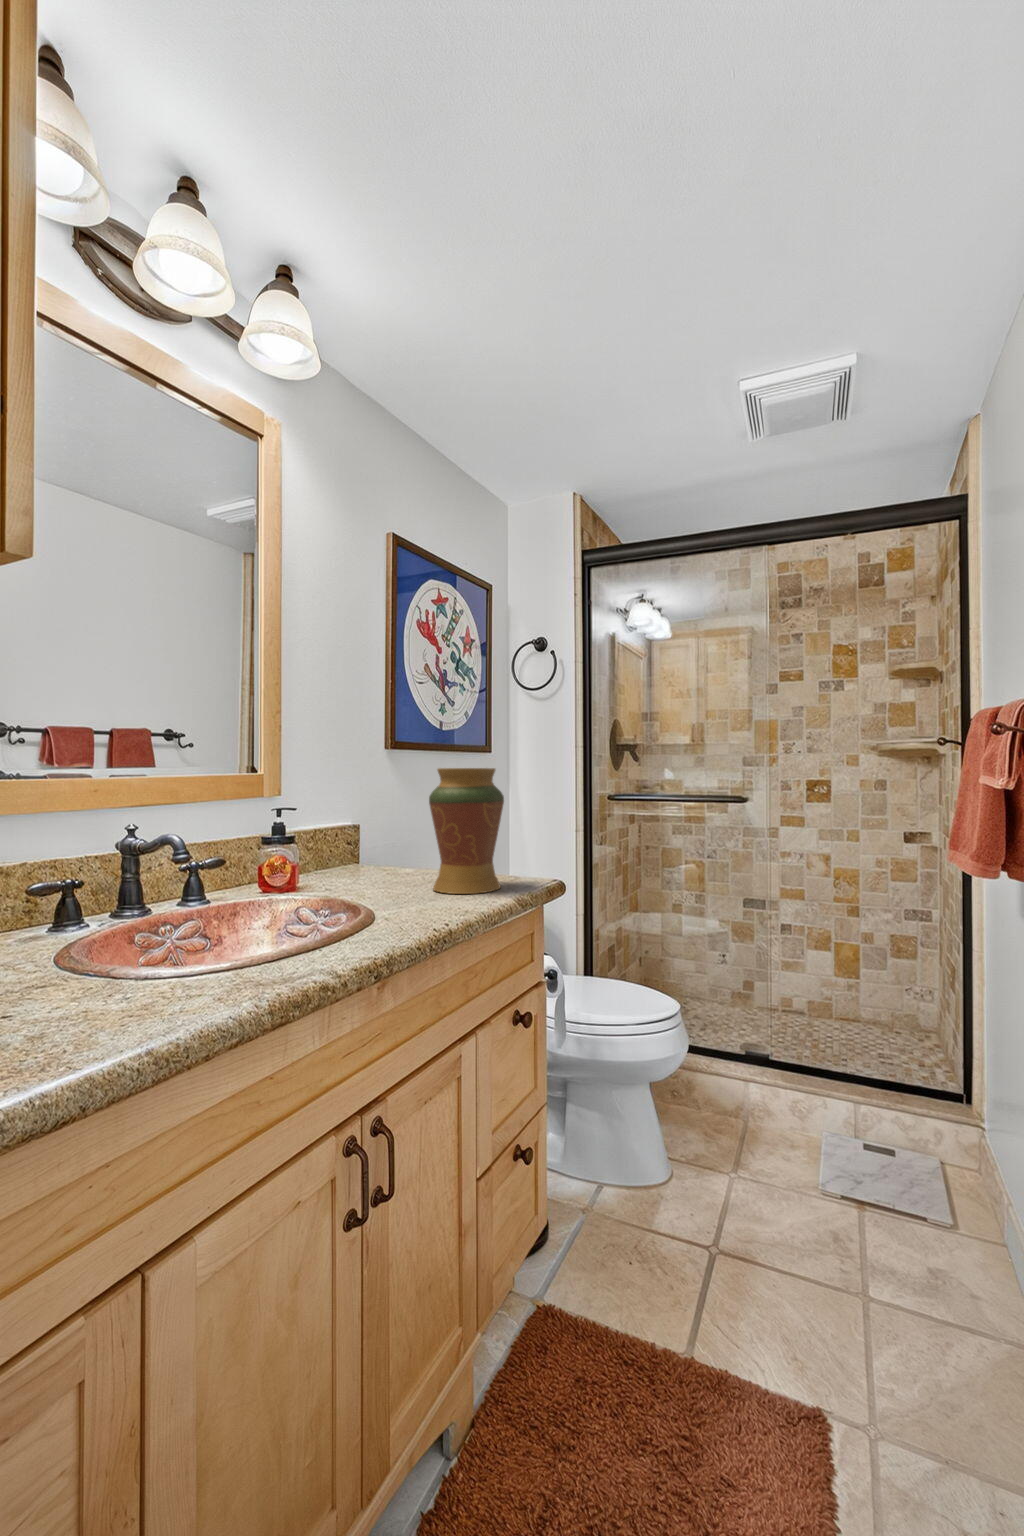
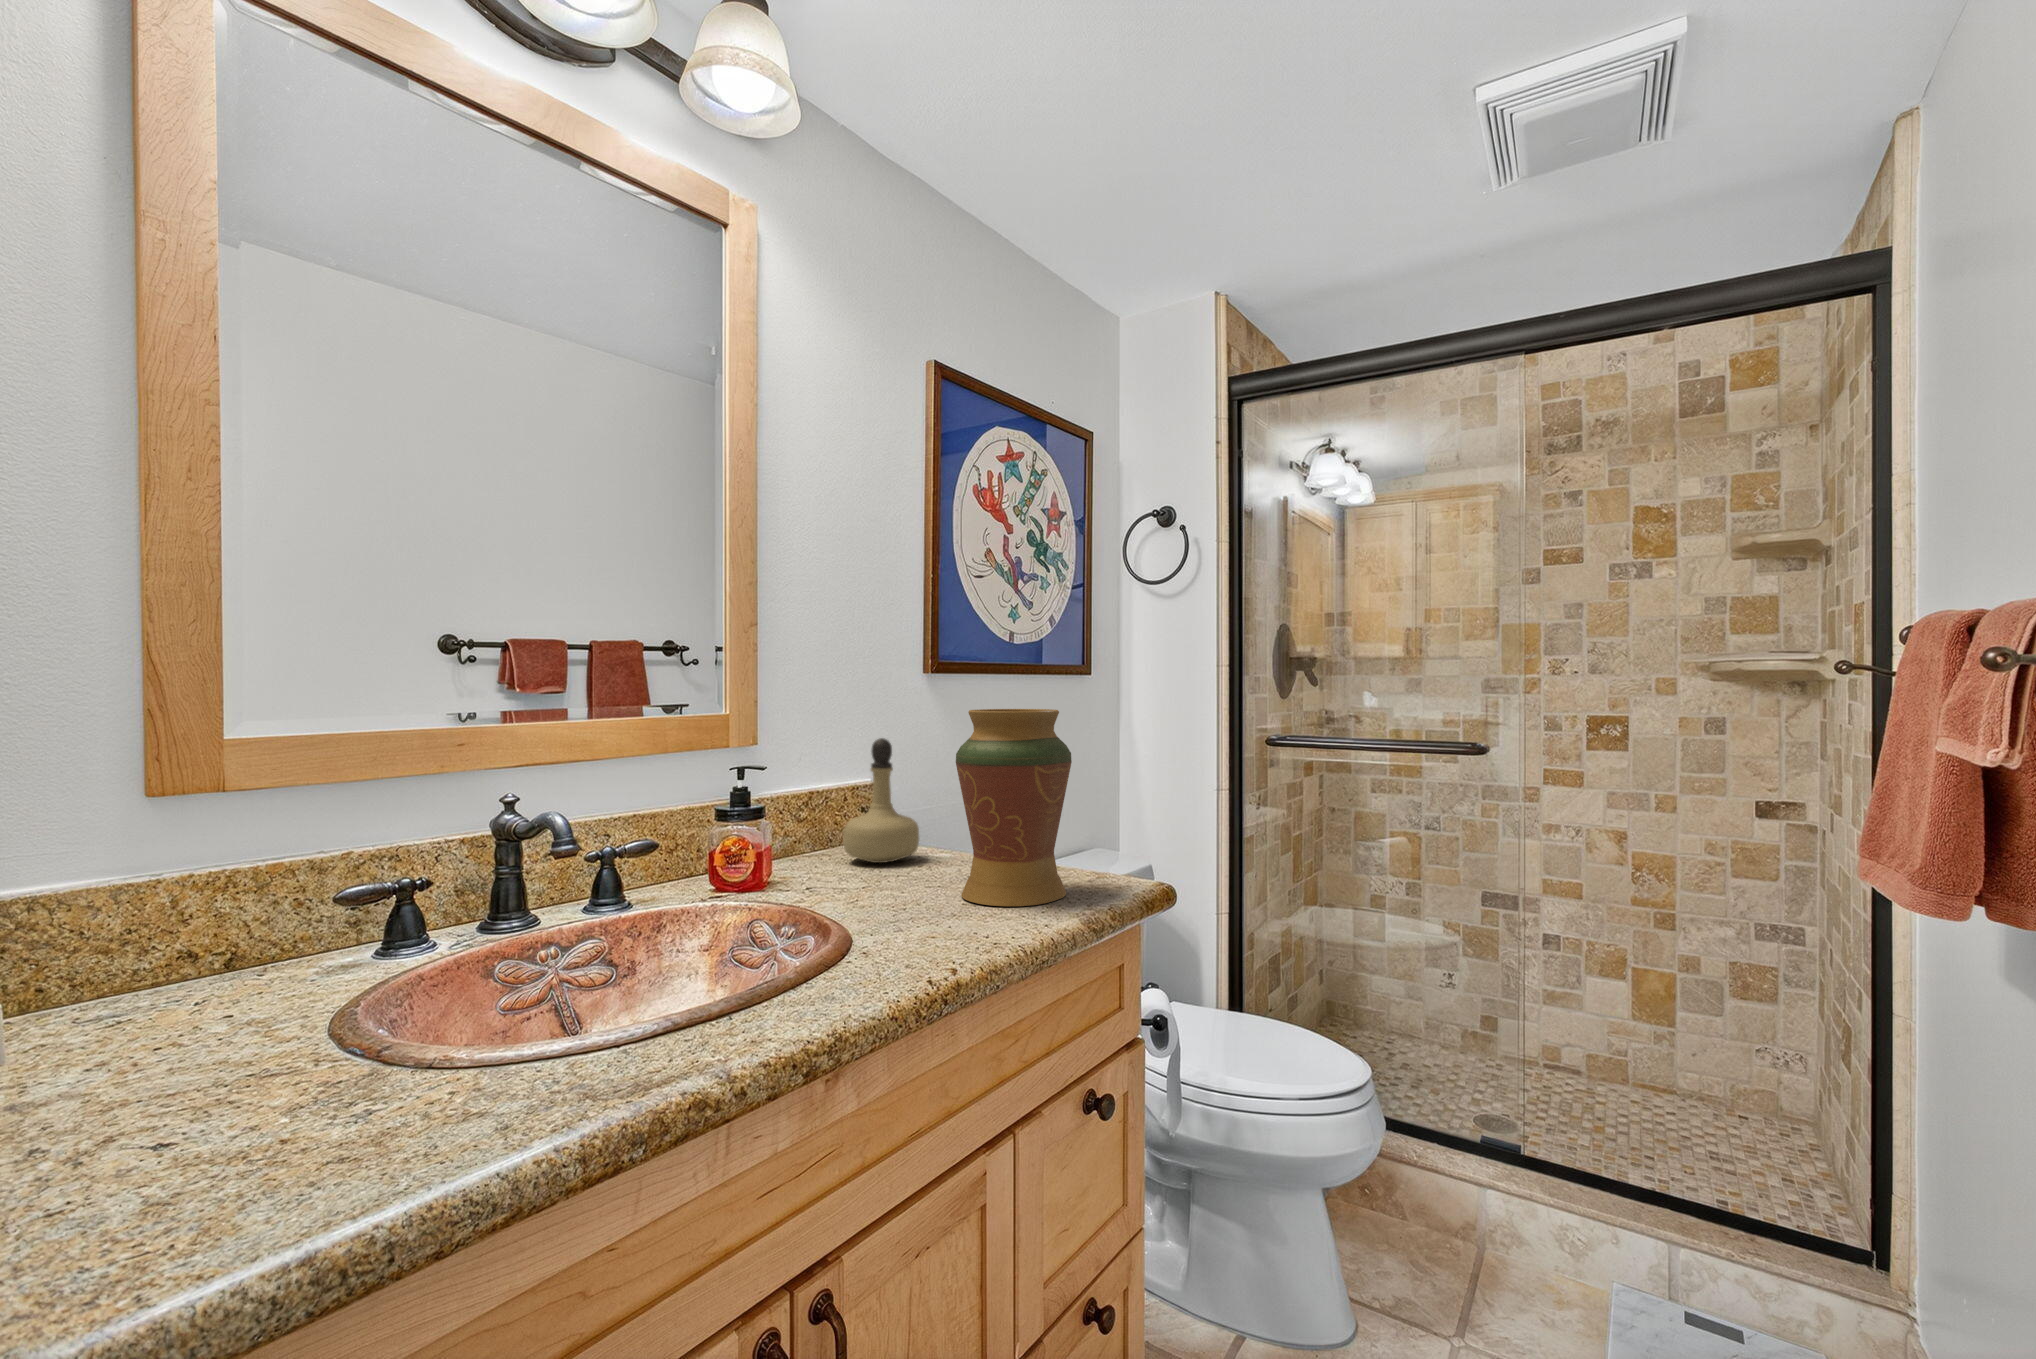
perfume bottle: none [340,792,392,876] -> present [843,738,919,863]

